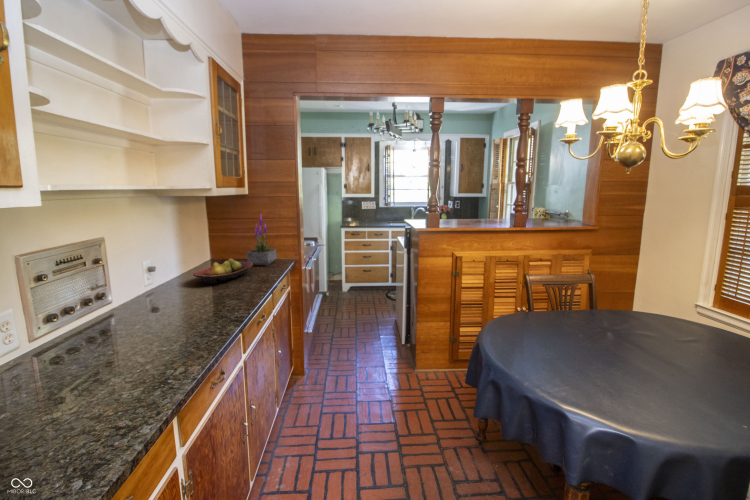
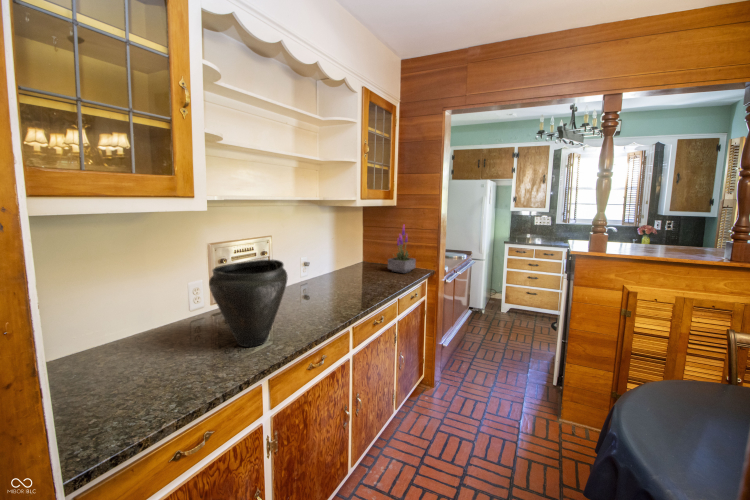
fruit bowl: present [193,258,253,284] -> none [336,263,389,284]
vase: none [57,263,172,378] -> present [209,260,288,347]

